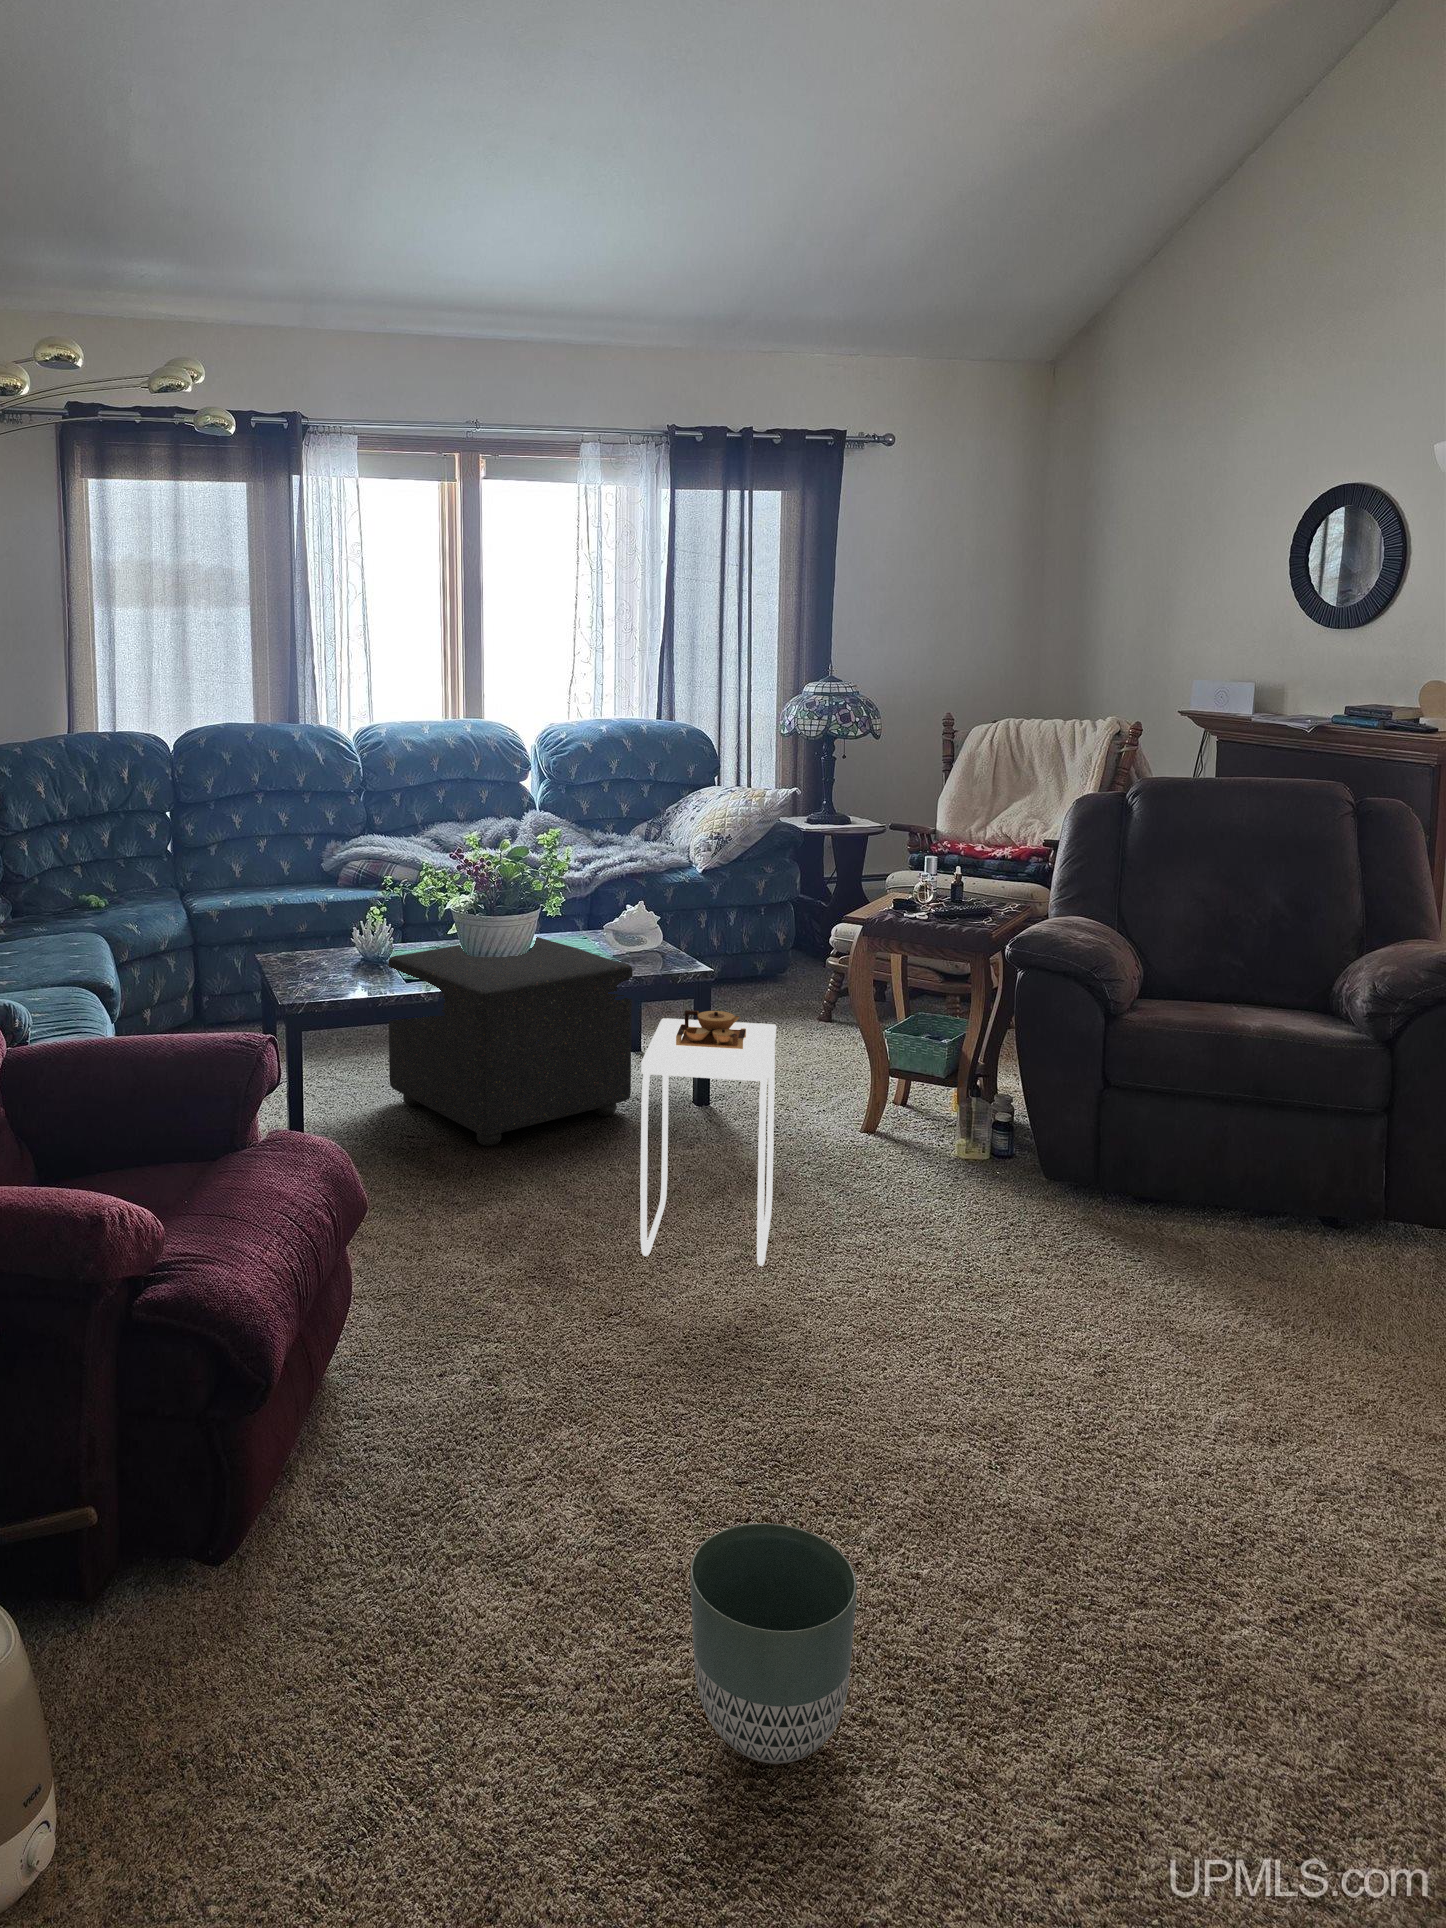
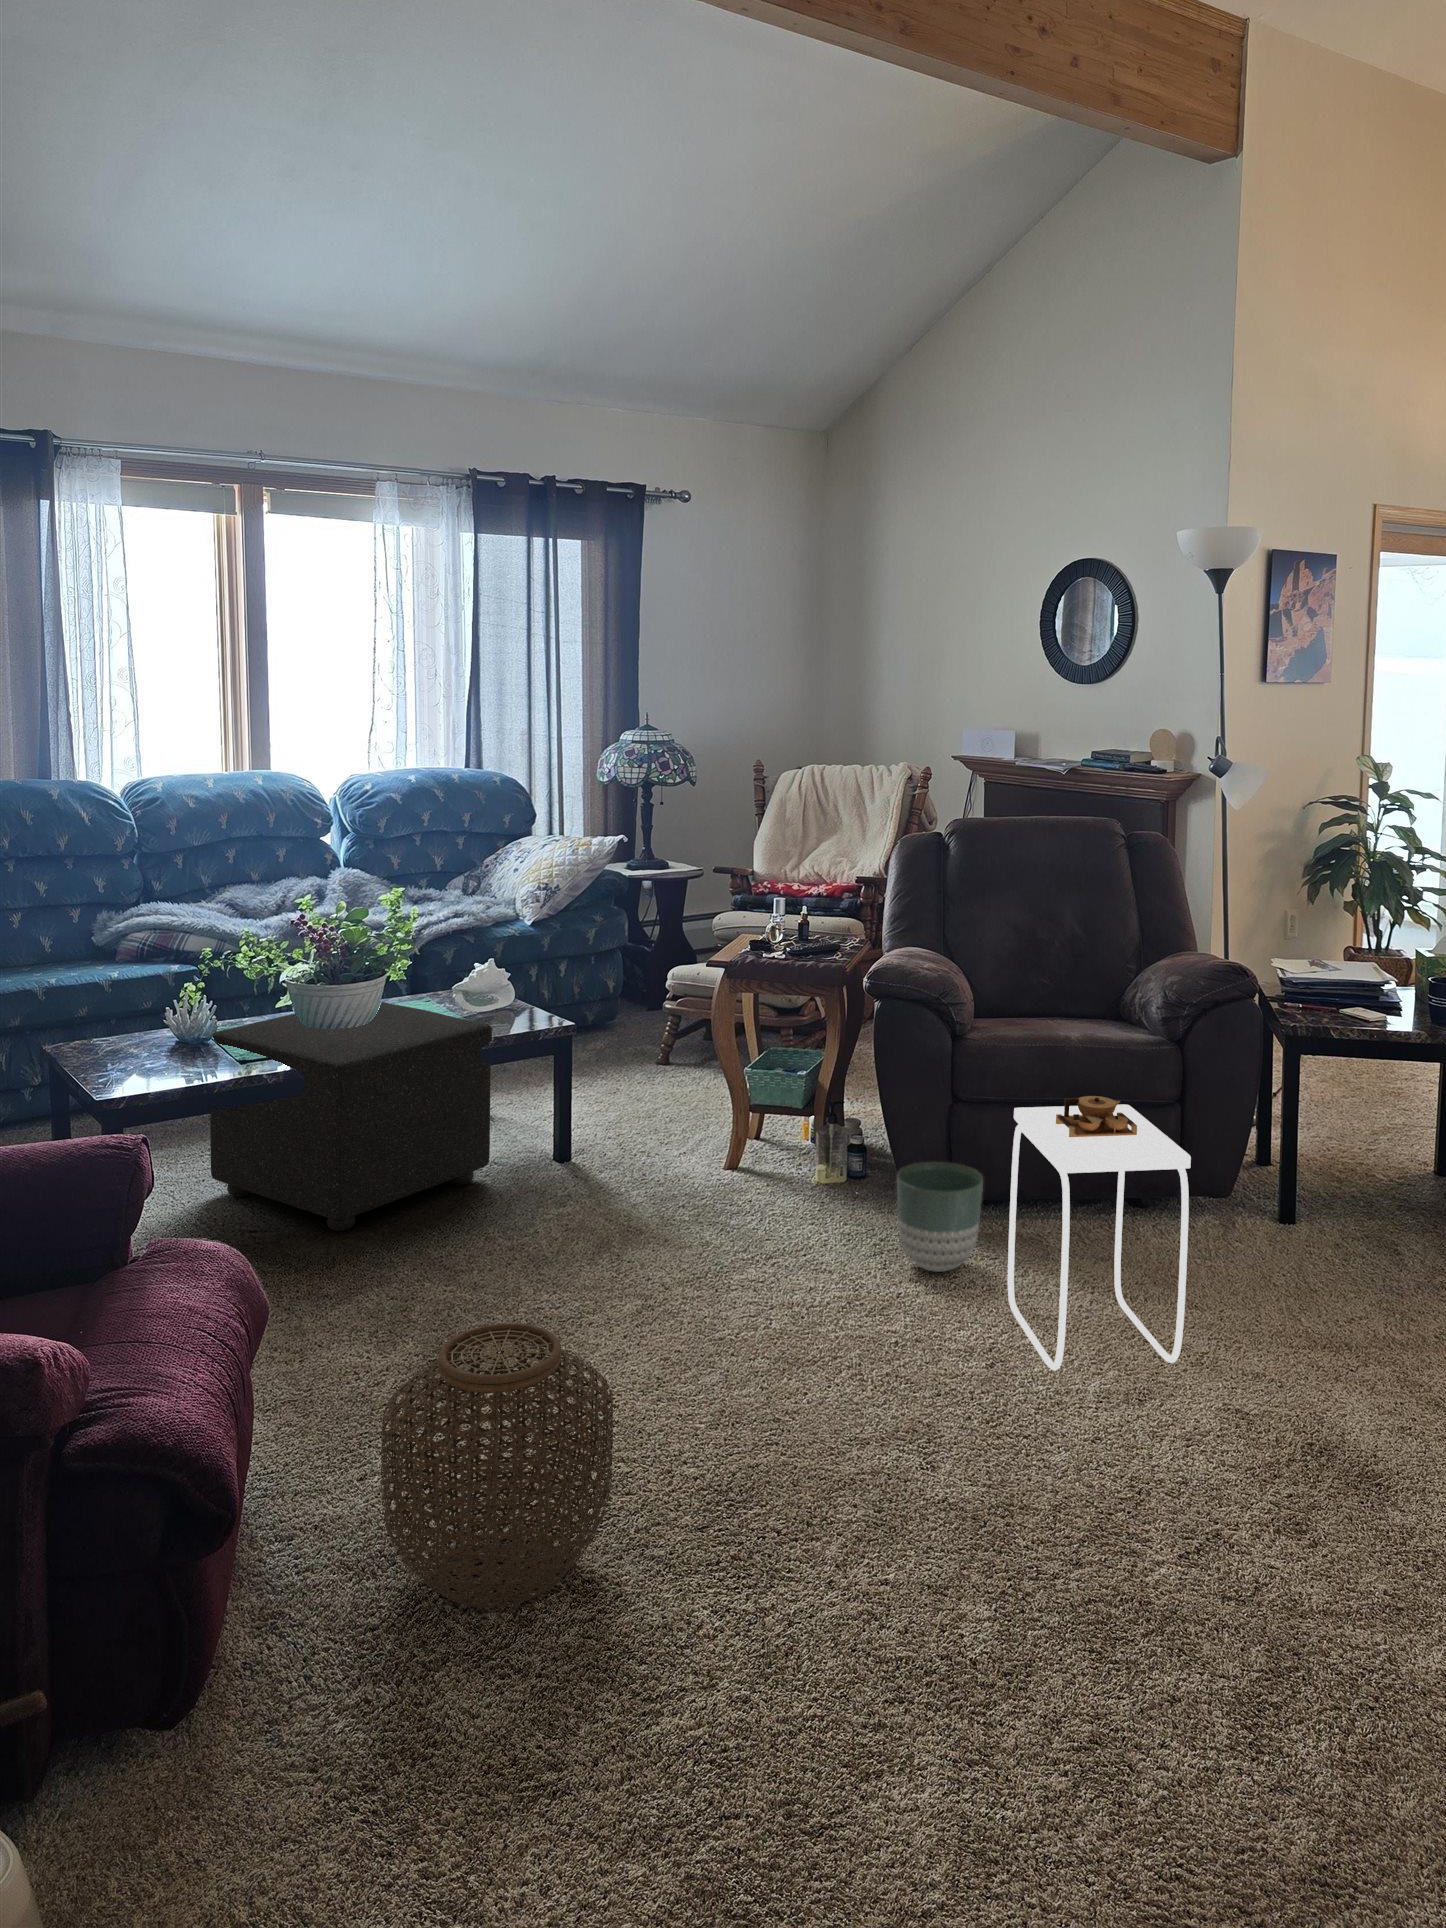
side table: present [640,1010,776,1266] -> present [1008,1096,1191,1370]
woven basket: none [430,1248,646,1518] -> present [381,1323,613,1608]
planter: present [690,1523,857,1764] -> present [897,1162,983,1272]

